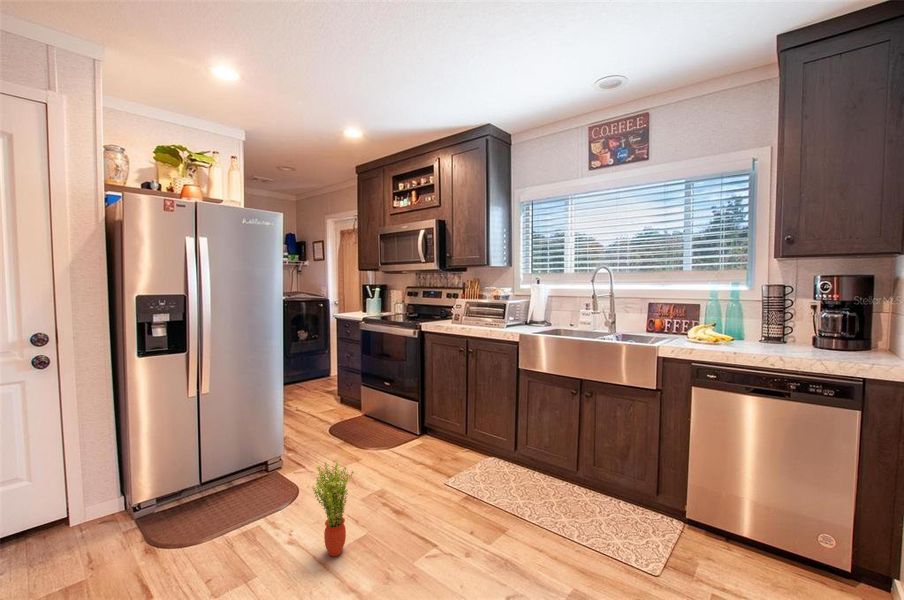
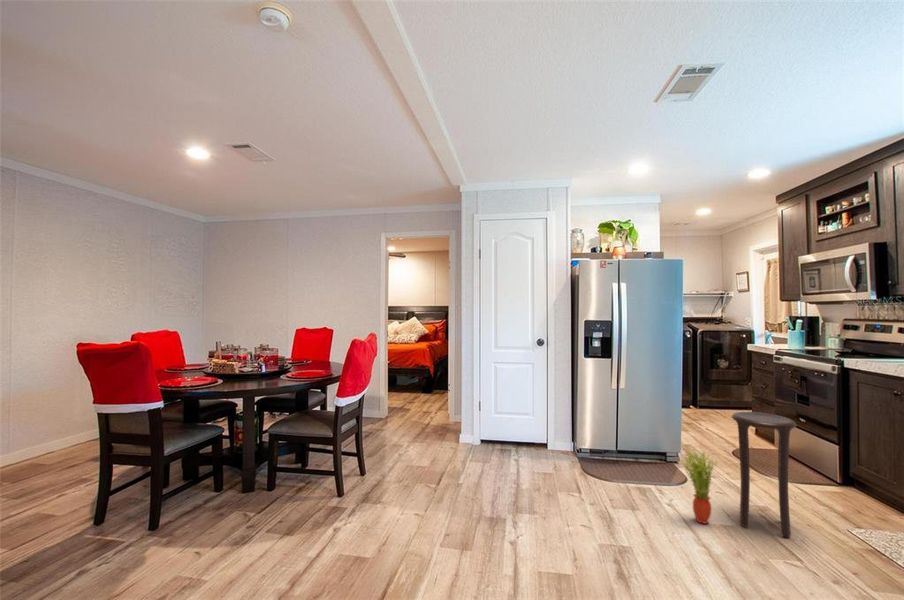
stool: none [361,393,420,533] -> present [732,412,796,537]

